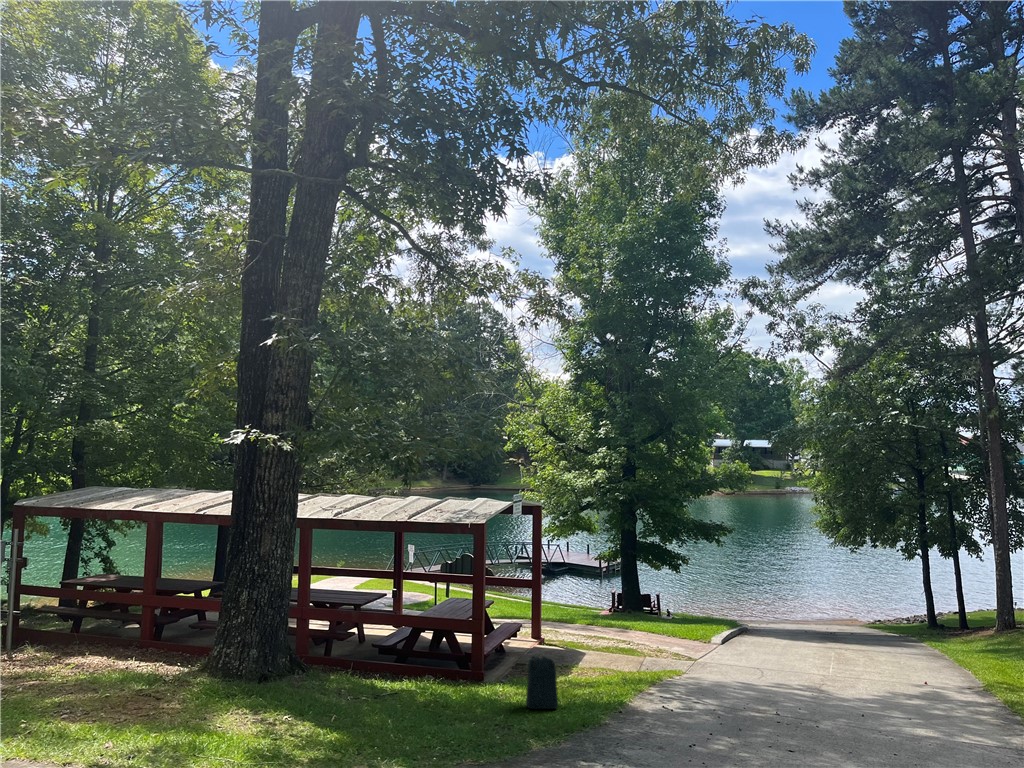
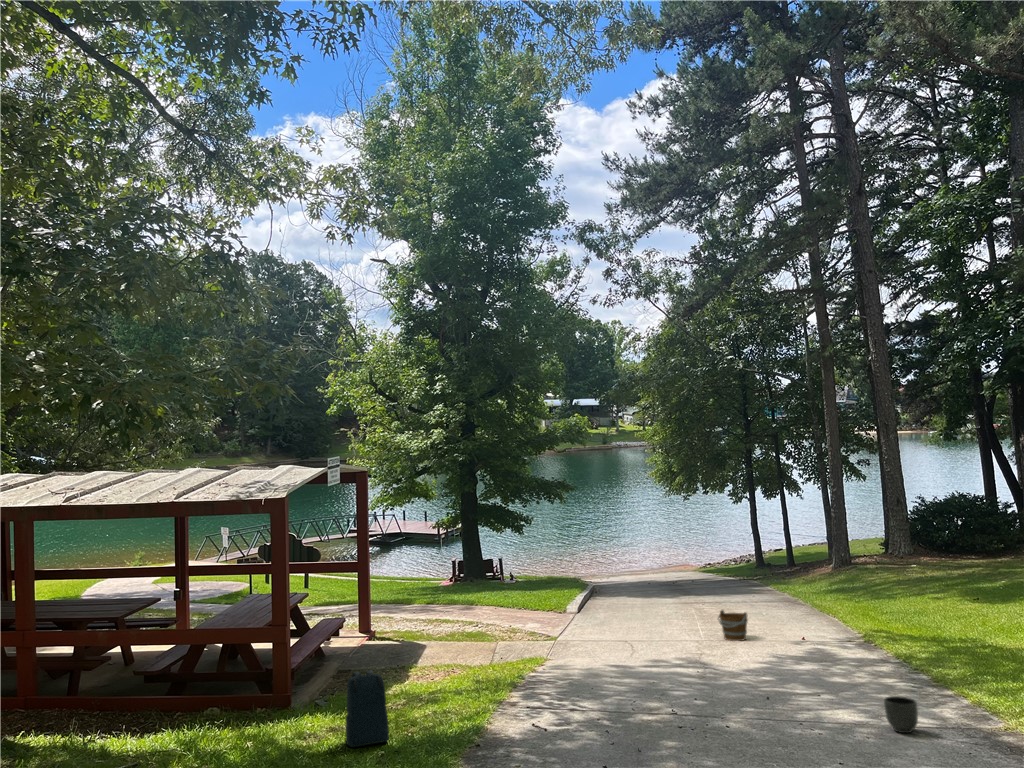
bucket: none [847,650,876,680] -> present [718,610,748,641]
planter: none [963,723,991,753] -> present [884,696,918,733]

